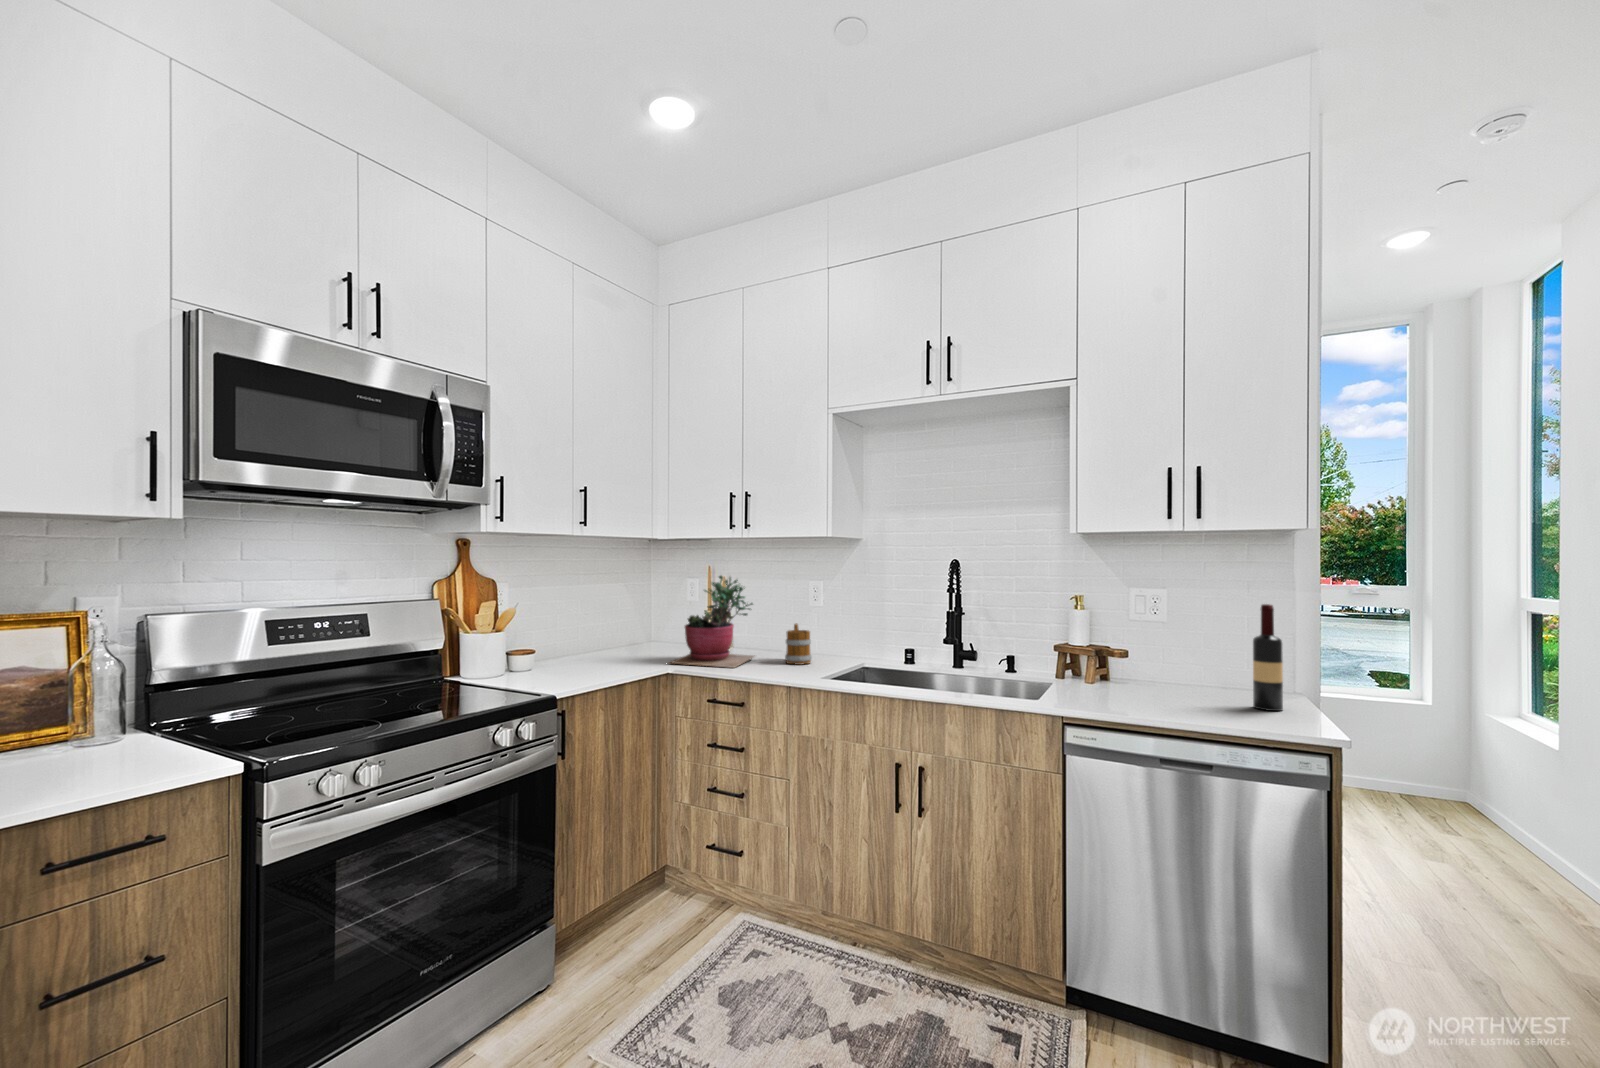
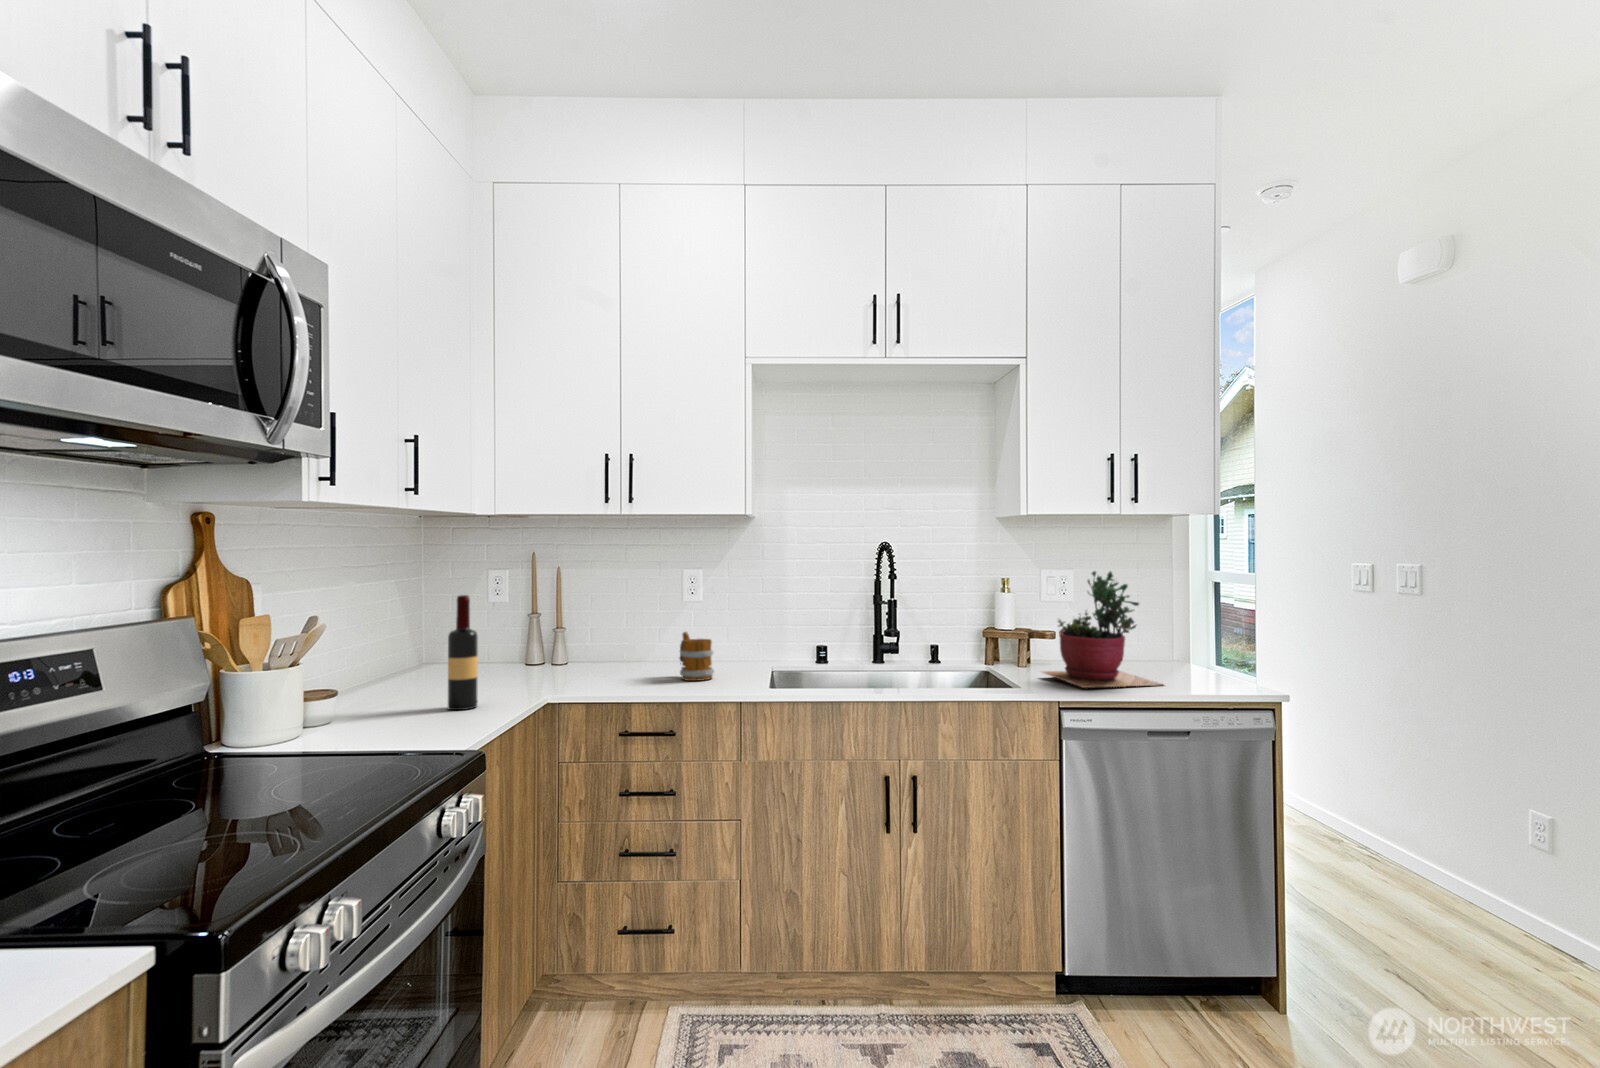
succulent plant: present [671,576,754,668] -> present [1042,571,1162,688]
wine bottle: present [1253,604,1283,711] -> present [448,595,478,710]

